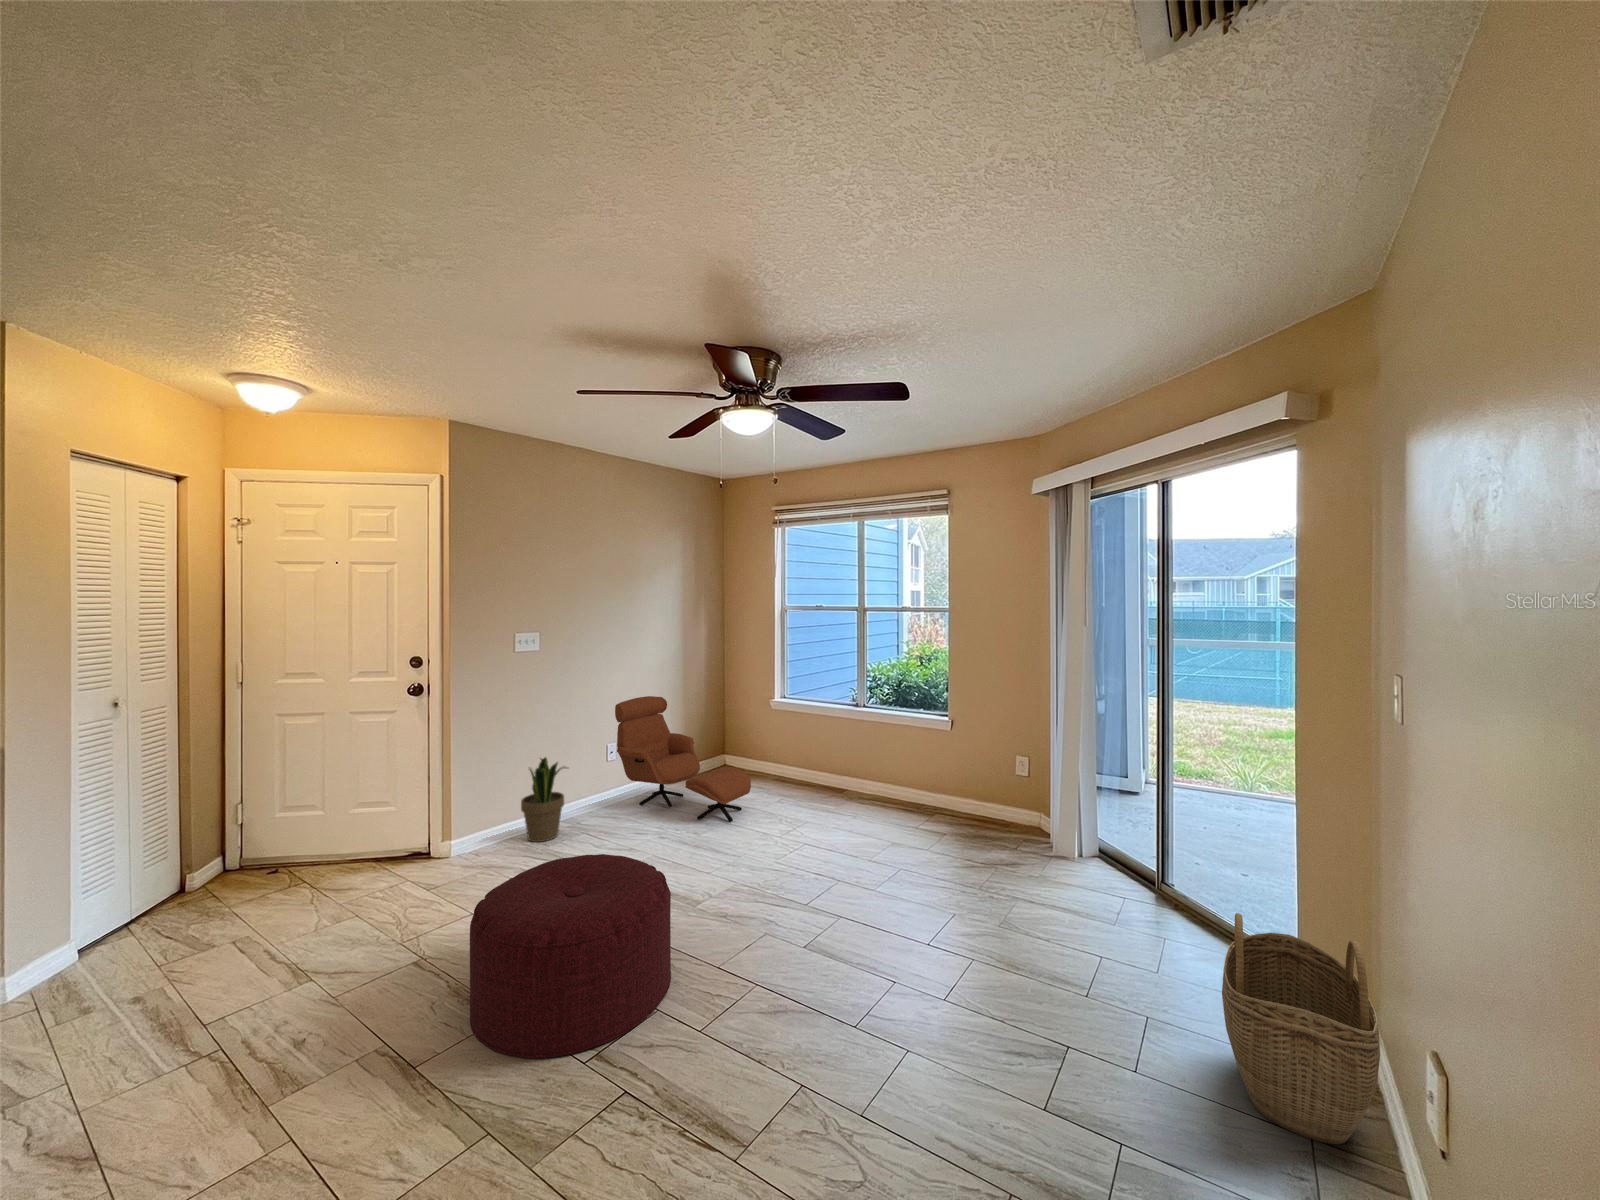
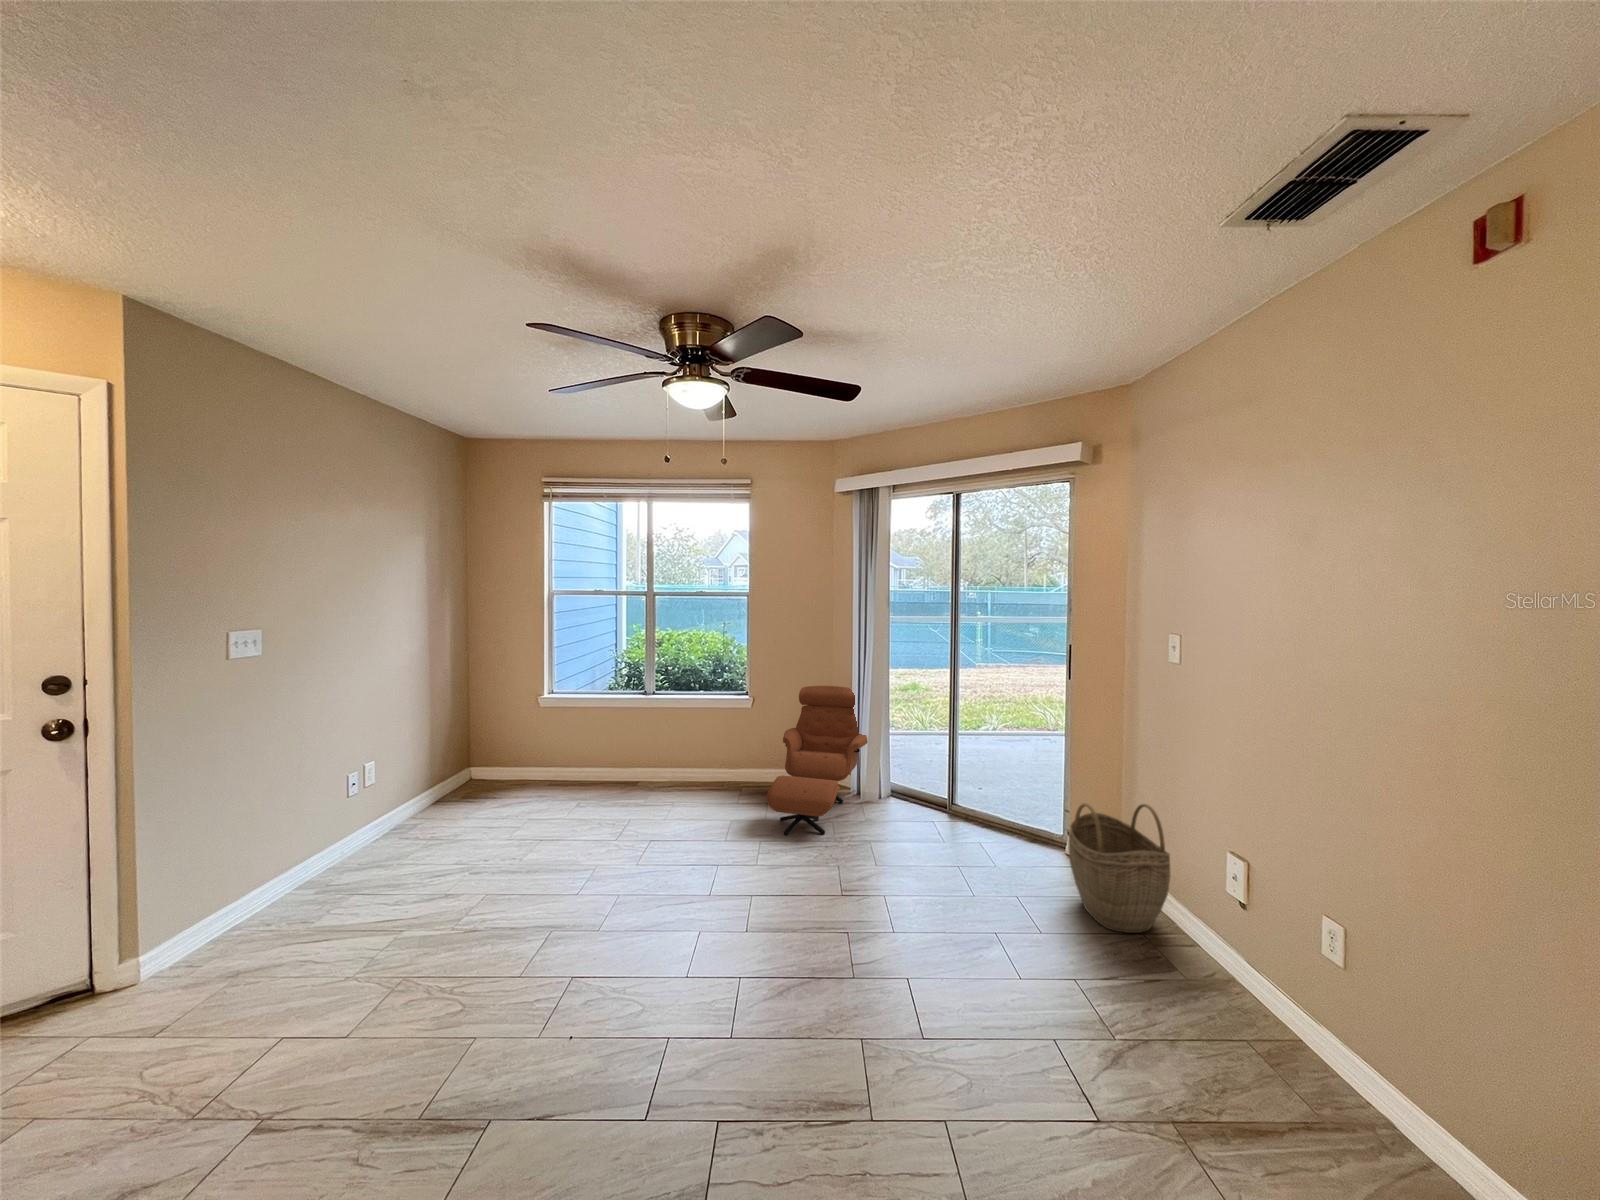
armchair: present [615,696,751,822] -> present [766,686,868,836]
potted plant: present [521,757,567,842] -> none [243,804,321,929]
ottoman: present [470,854,671,1058] -> none [417,891,669,1165]

